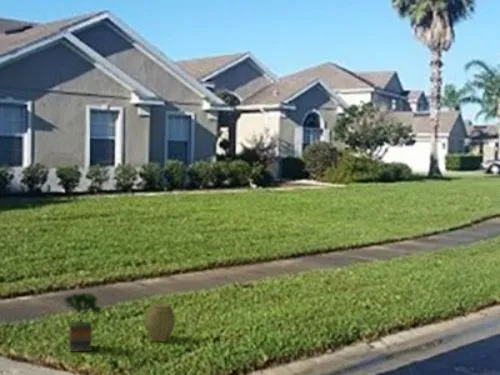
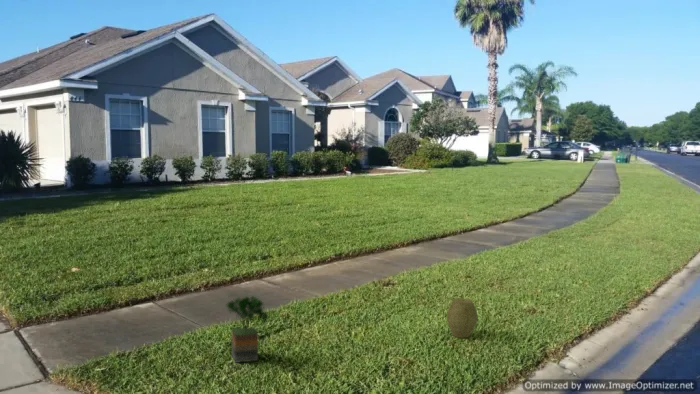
woven basket: present [145,303,175,342] -> present [447,298,478,338]

